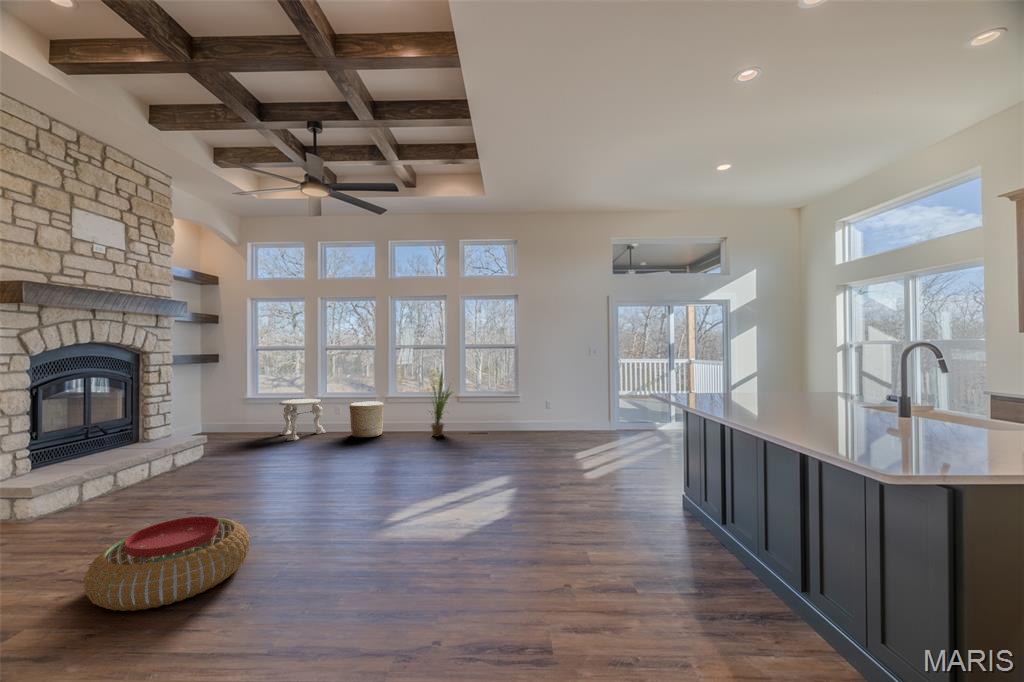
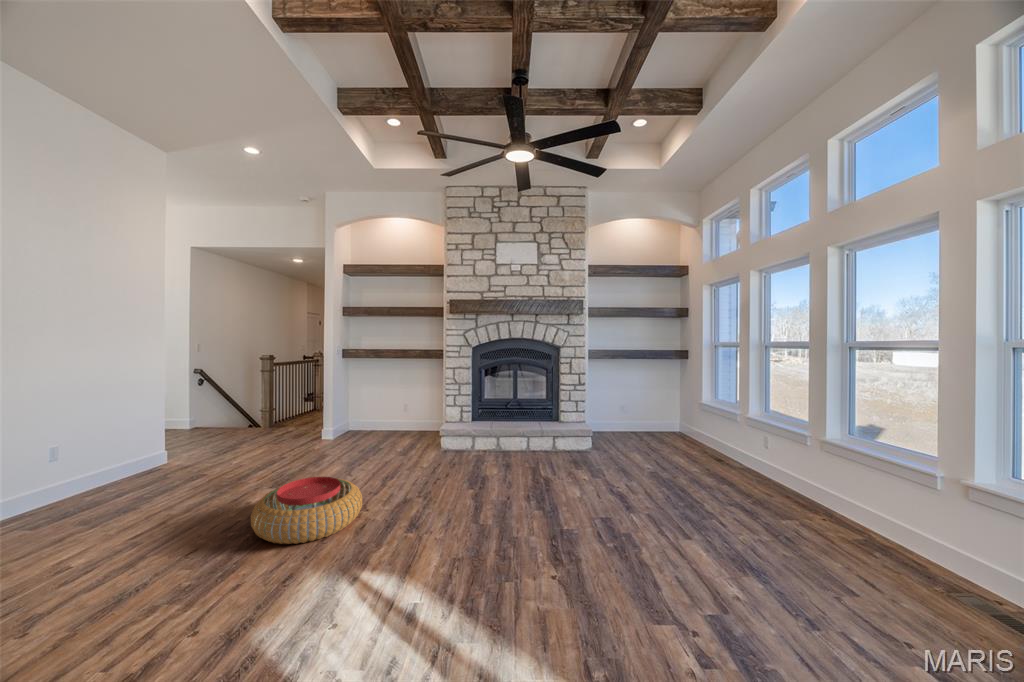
house plant: present [431,372,452,436] -> none [854,423,960,578]
side table: present [279,399,326,440] -> none [677,413,740,471]
woven basket: present [349,402,384,438] -> none [741,440,806,508]

